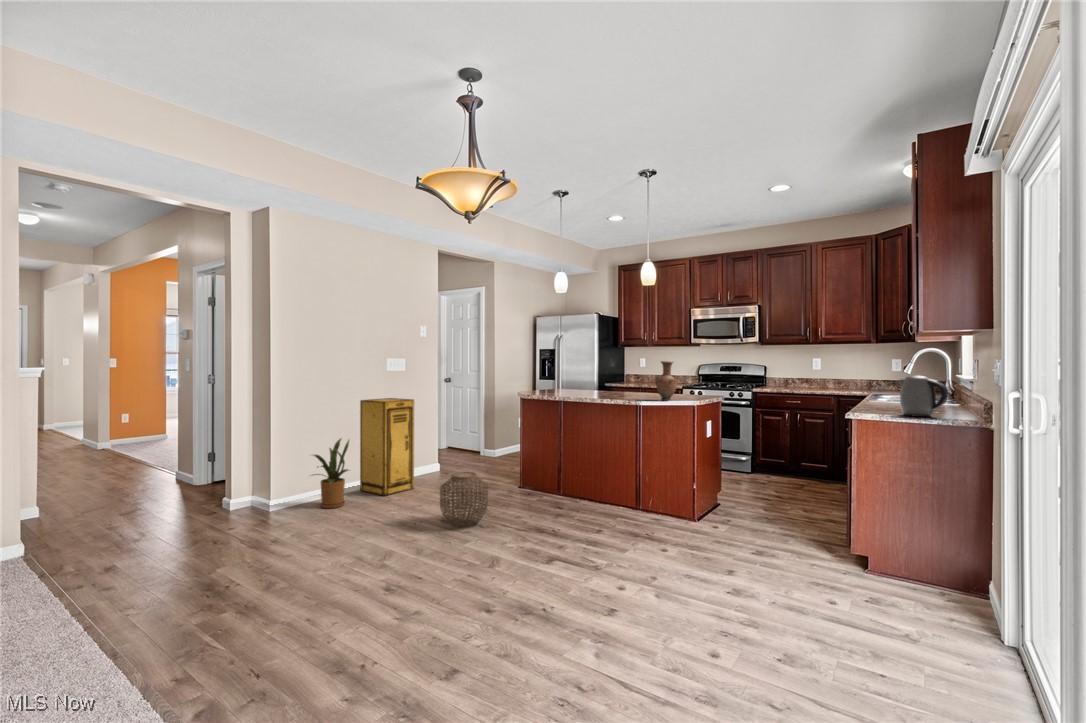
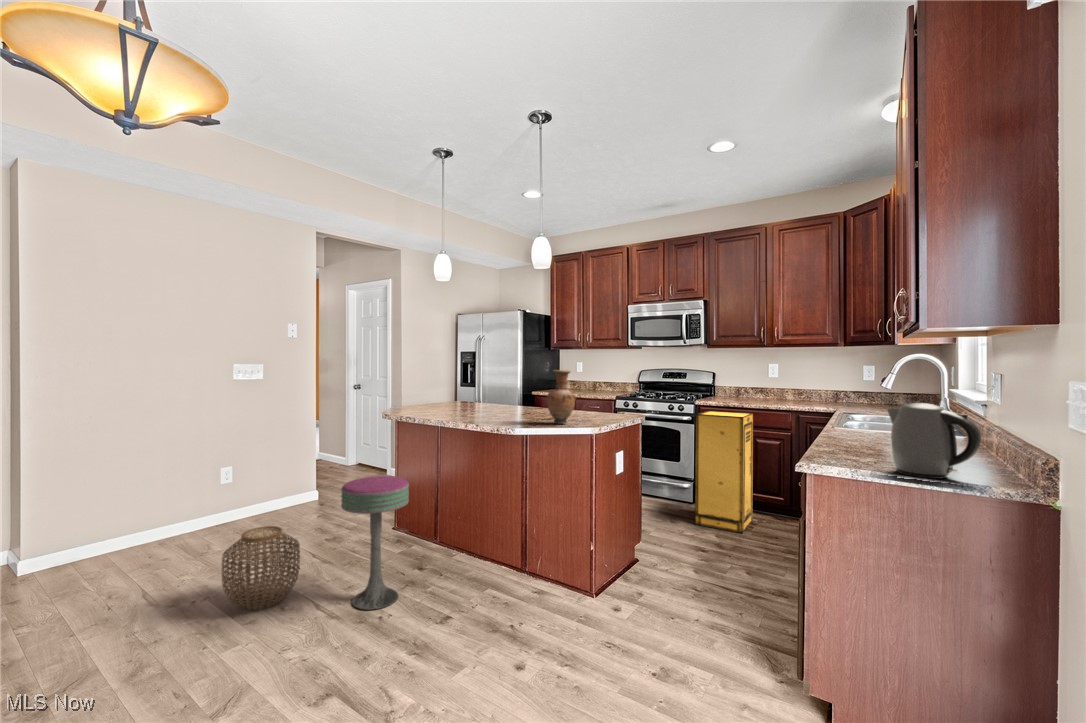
storage cabinet: present [360,398,414,496] -> present [695,410,753,533]
bar stool: none [520,437,565,527] -> present [341,476,409,610]
house plant: present [312,439,349,508] -> none [63,469,157,569]

